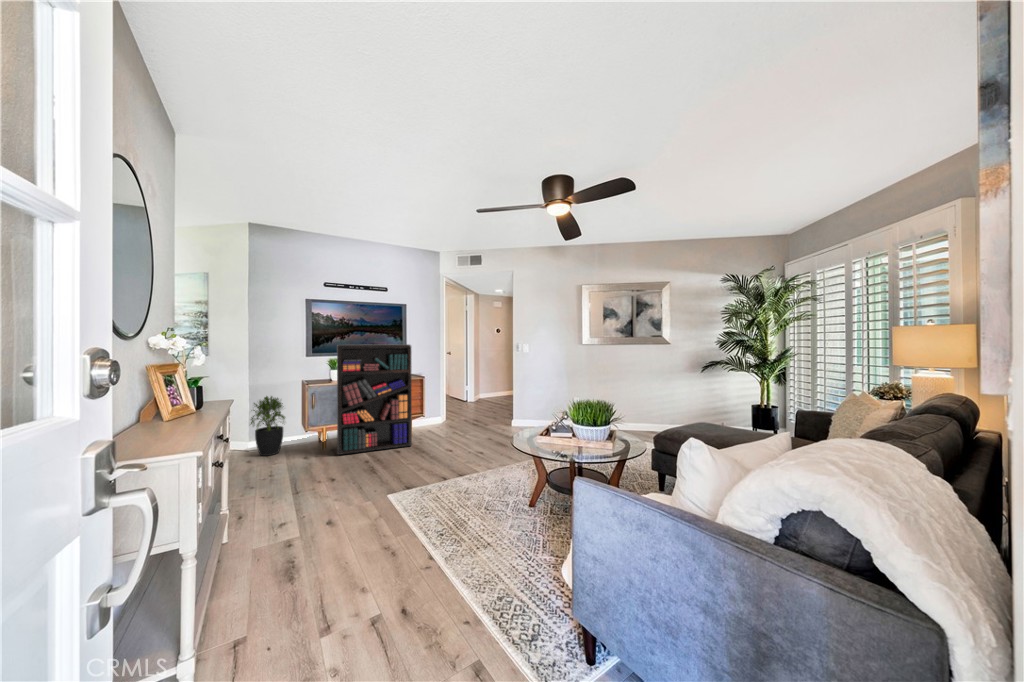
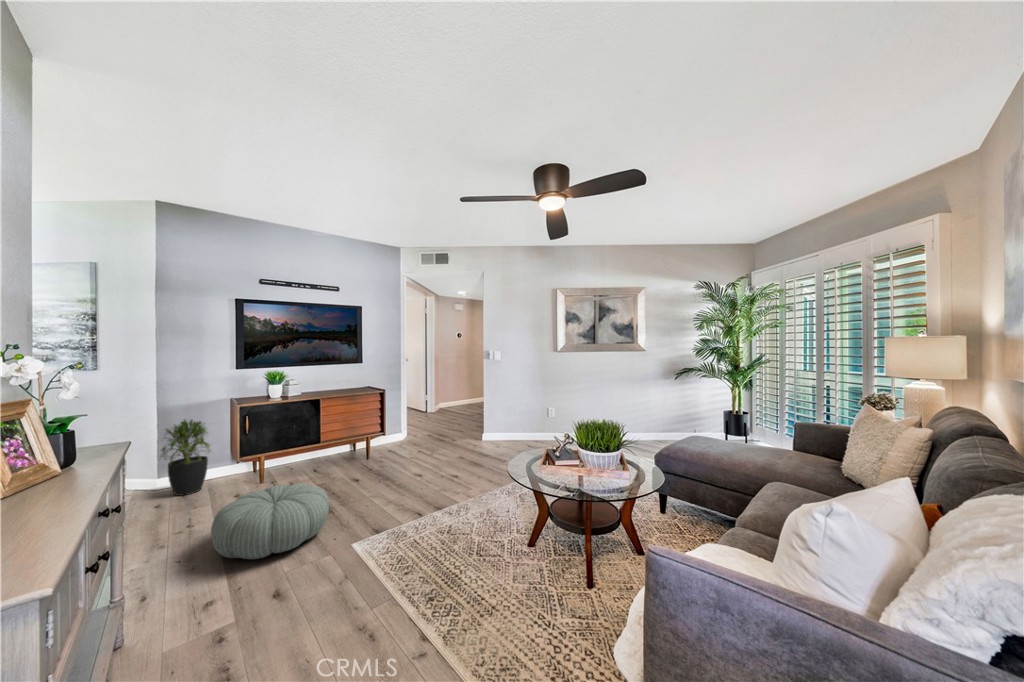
bookshelf: present [337,344,412,455] -> none [280,353,373,488]
pouf: none [286,448,373,500] -> present [211,483,329,559]

